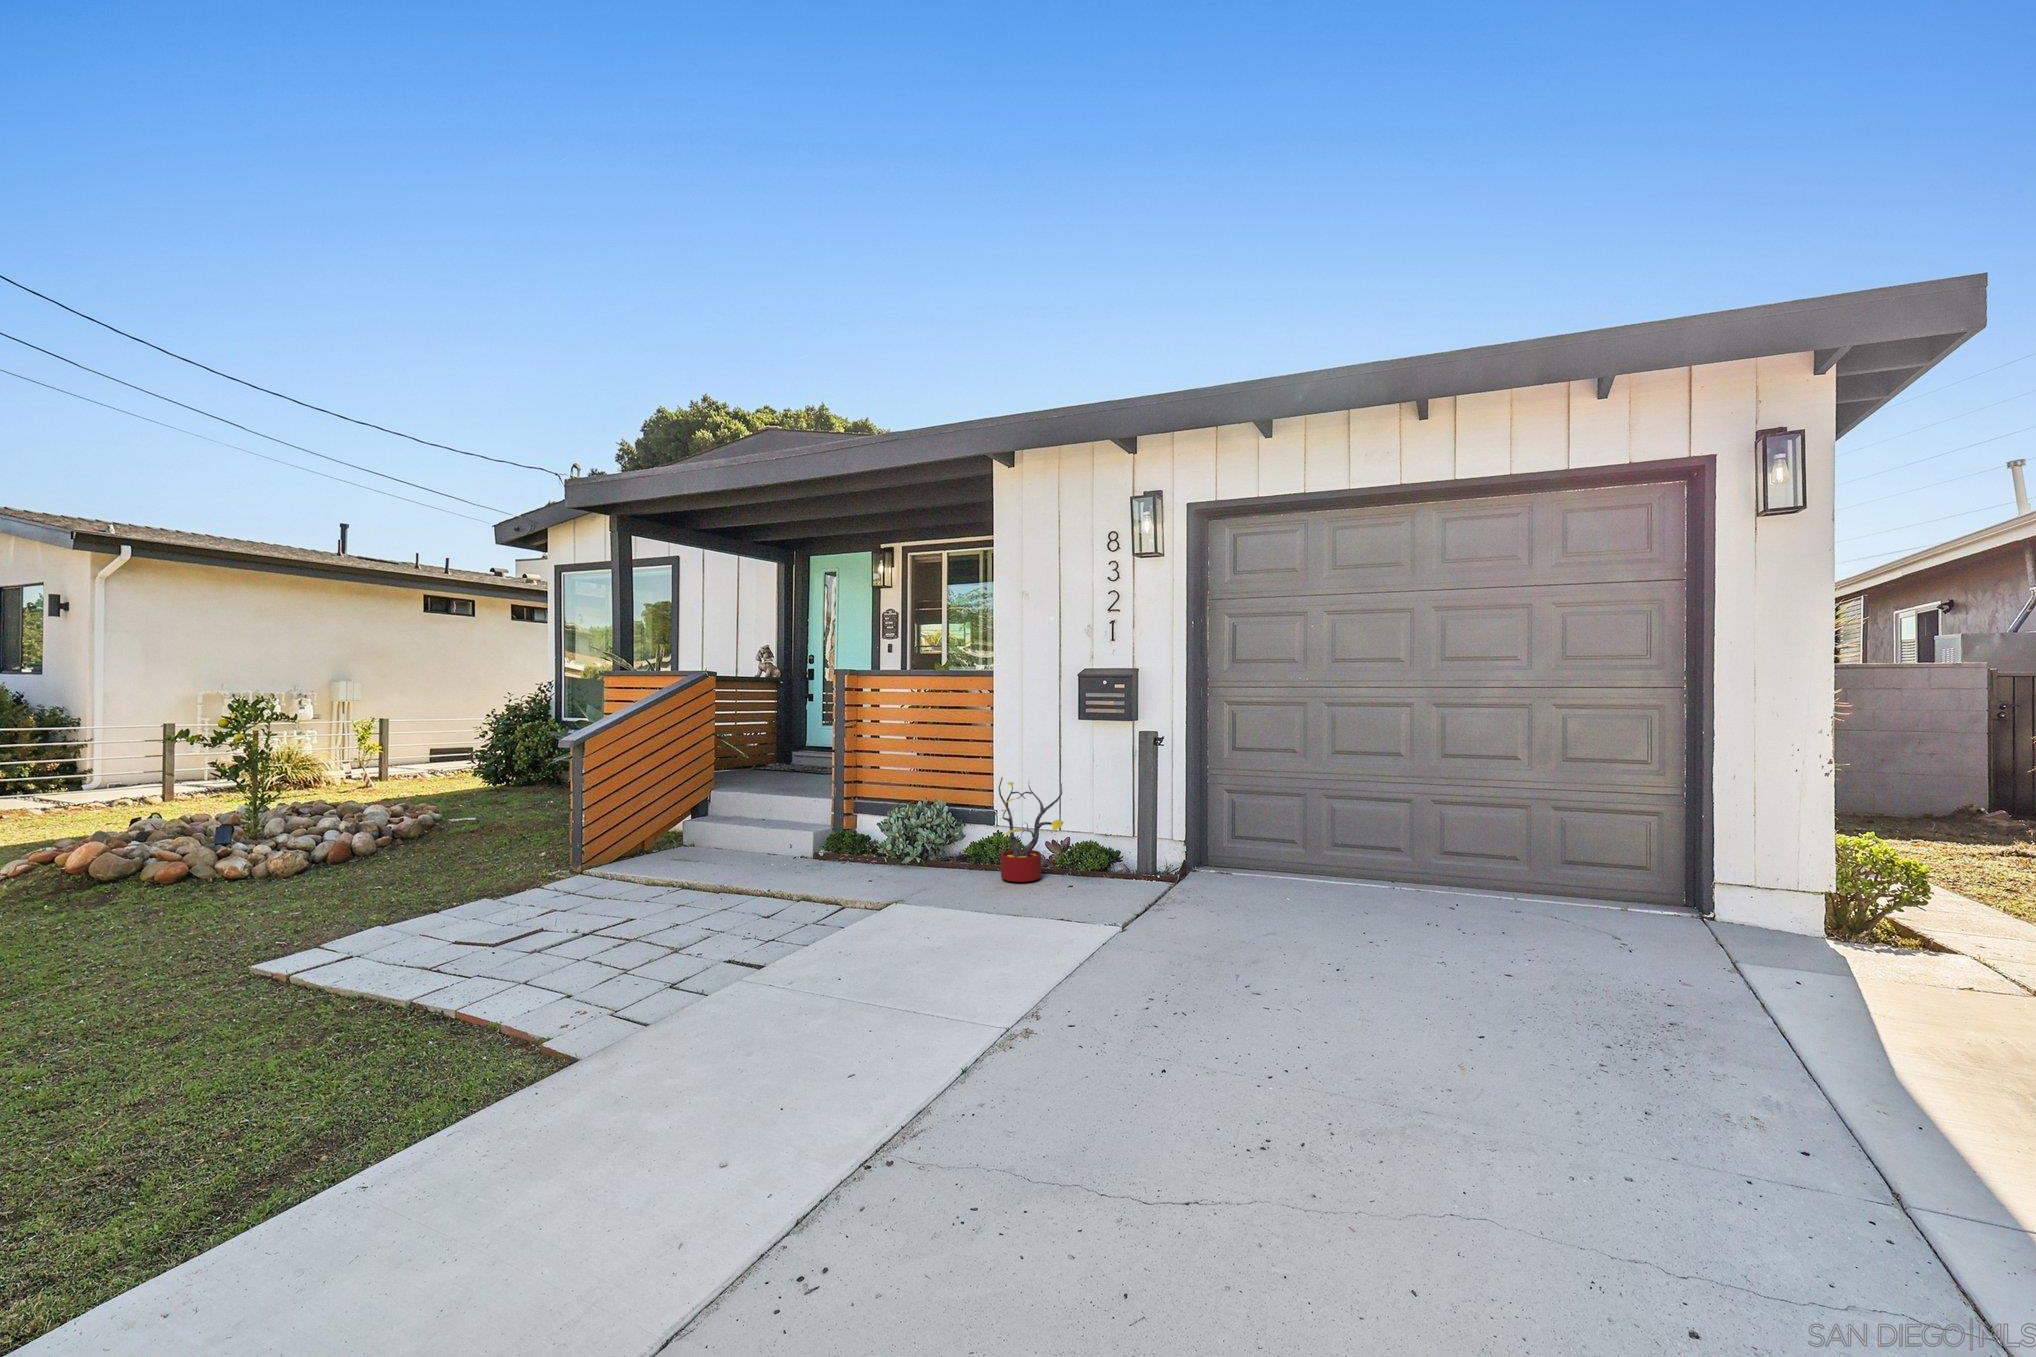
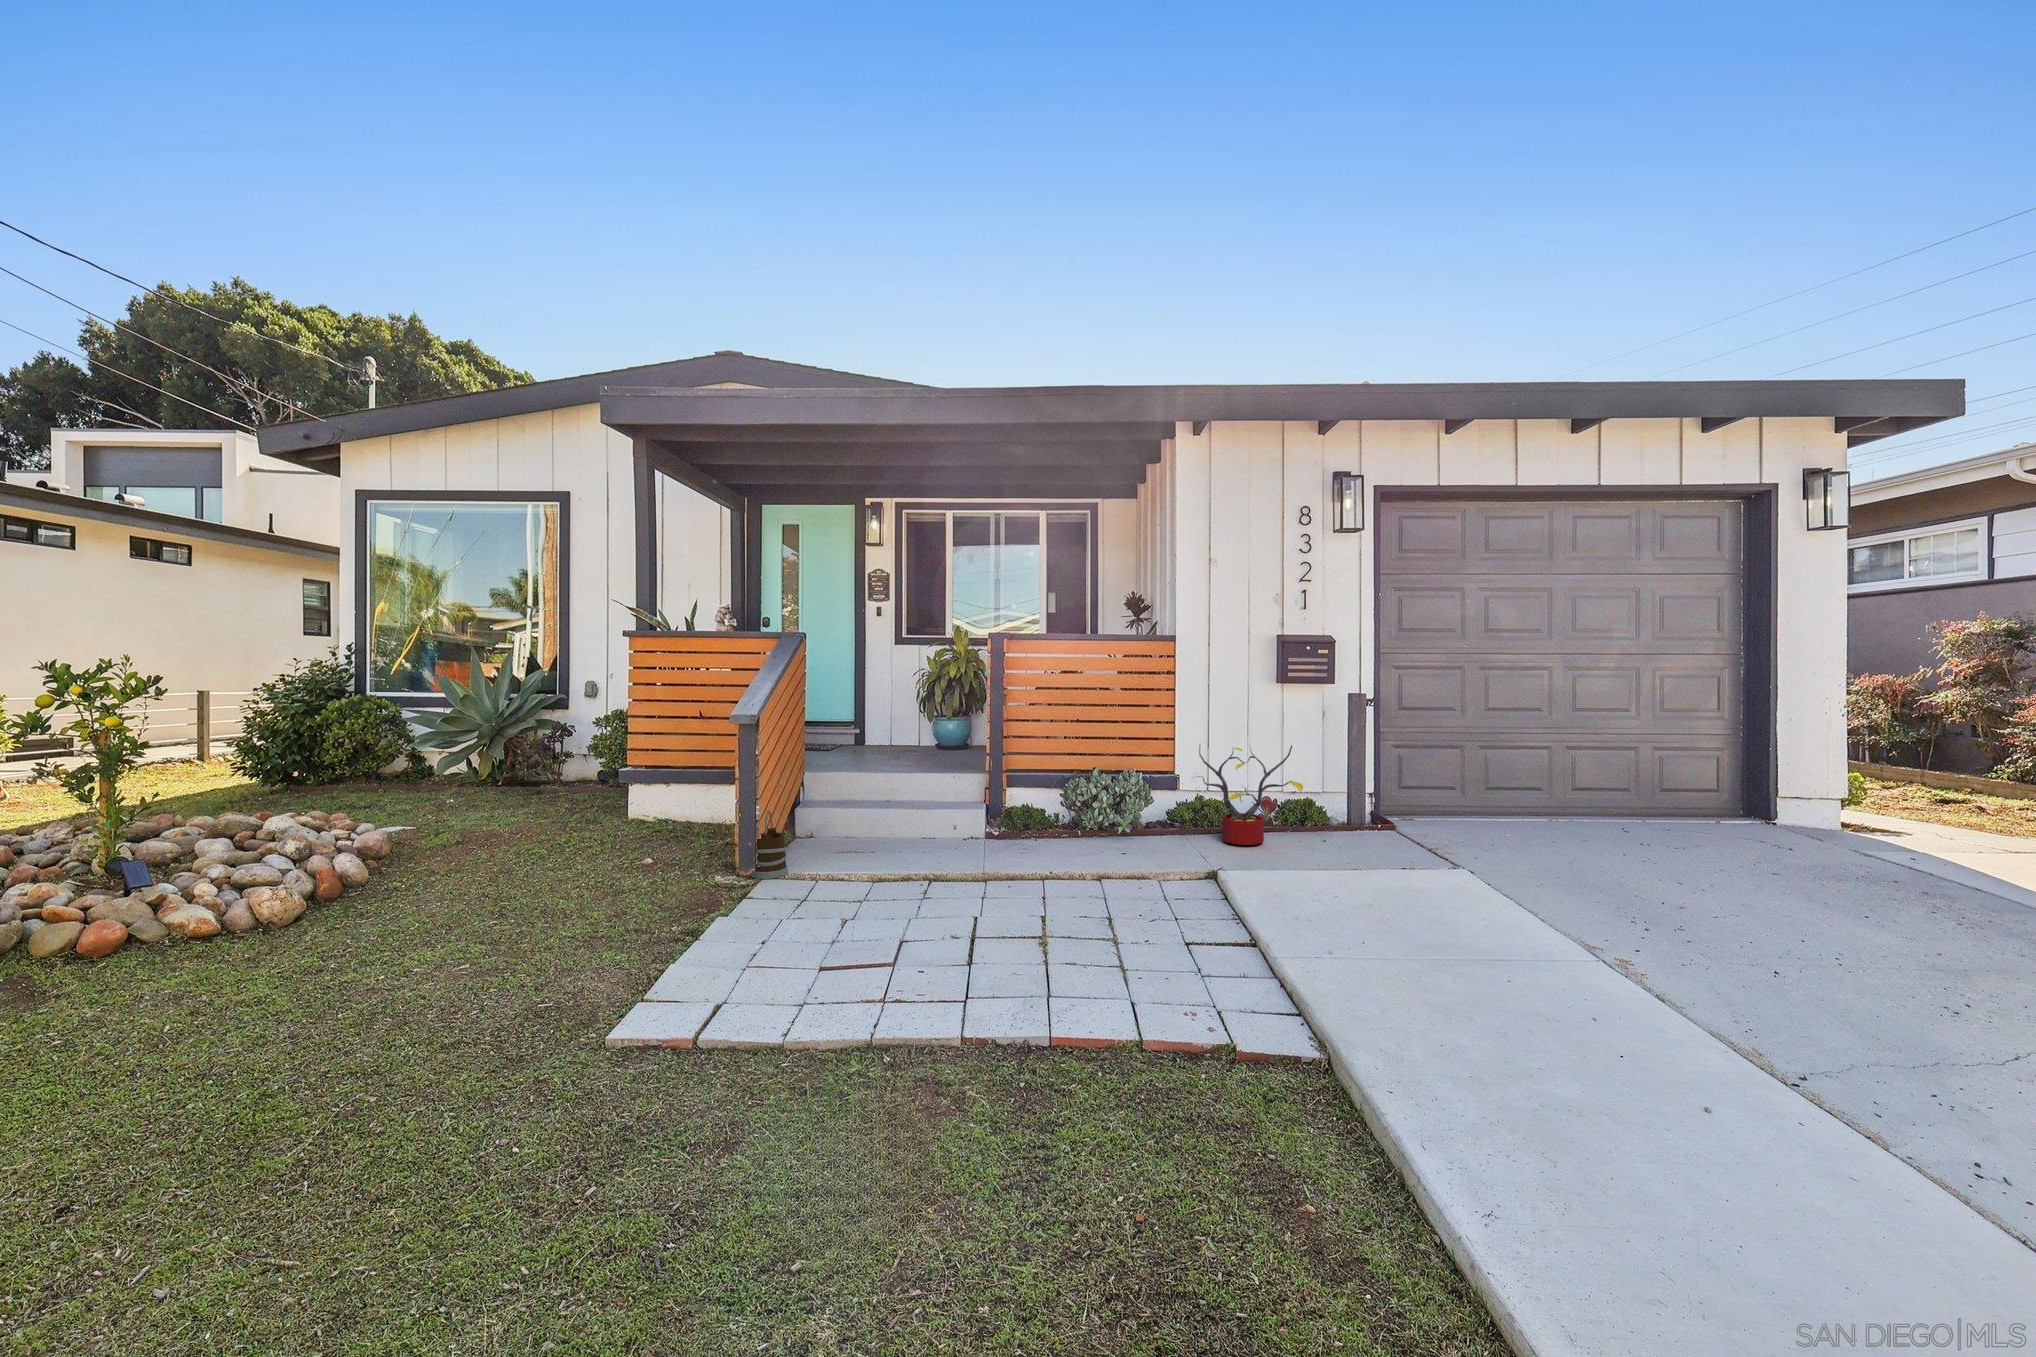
wooden bucket: none [614,811,645,865] -> present [751,811,788,879]

